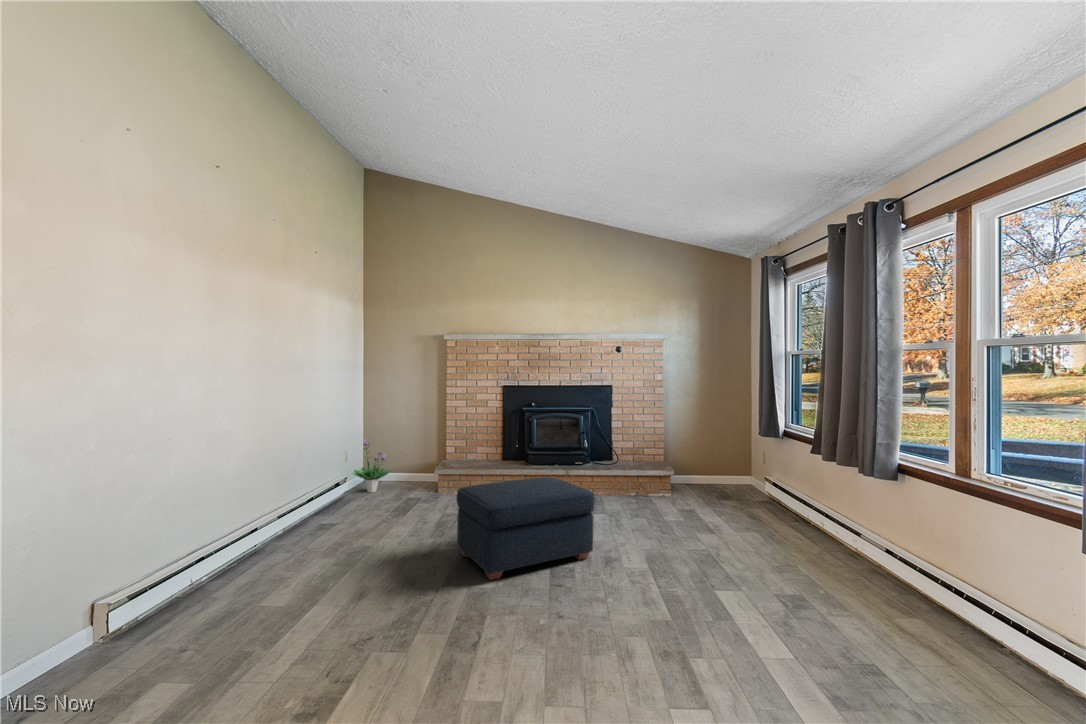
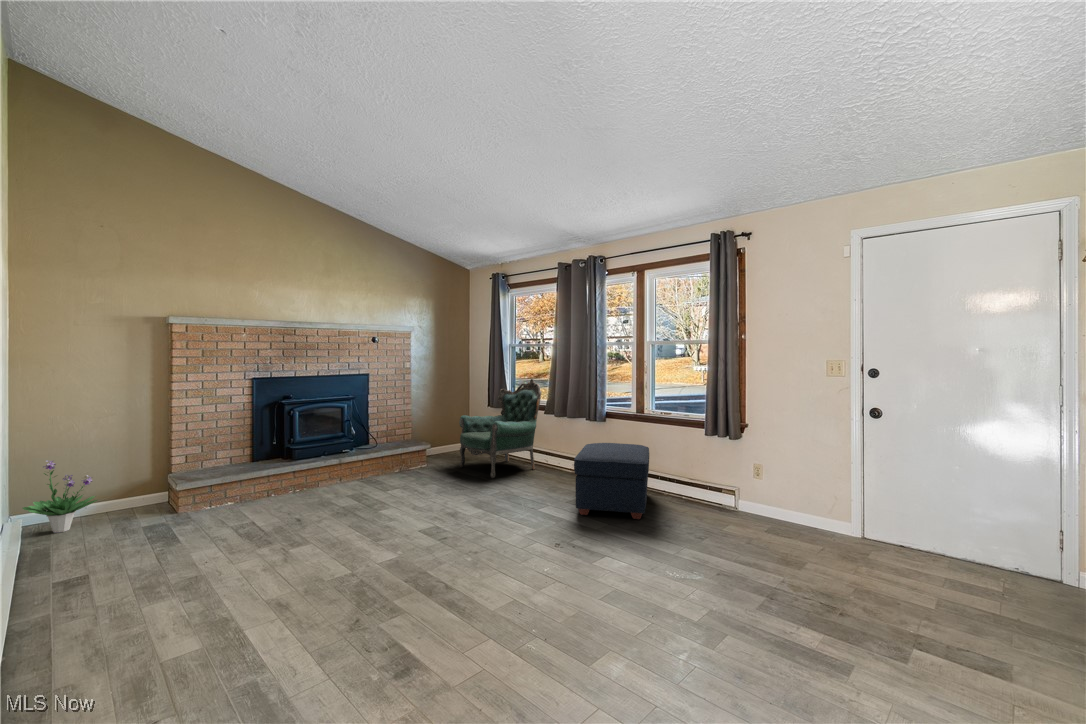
armchair: none [695,399,813,531] -> present [459,379,542,478]
ottoman: present [456,477,595,580] -> present [574,443,649,519]

